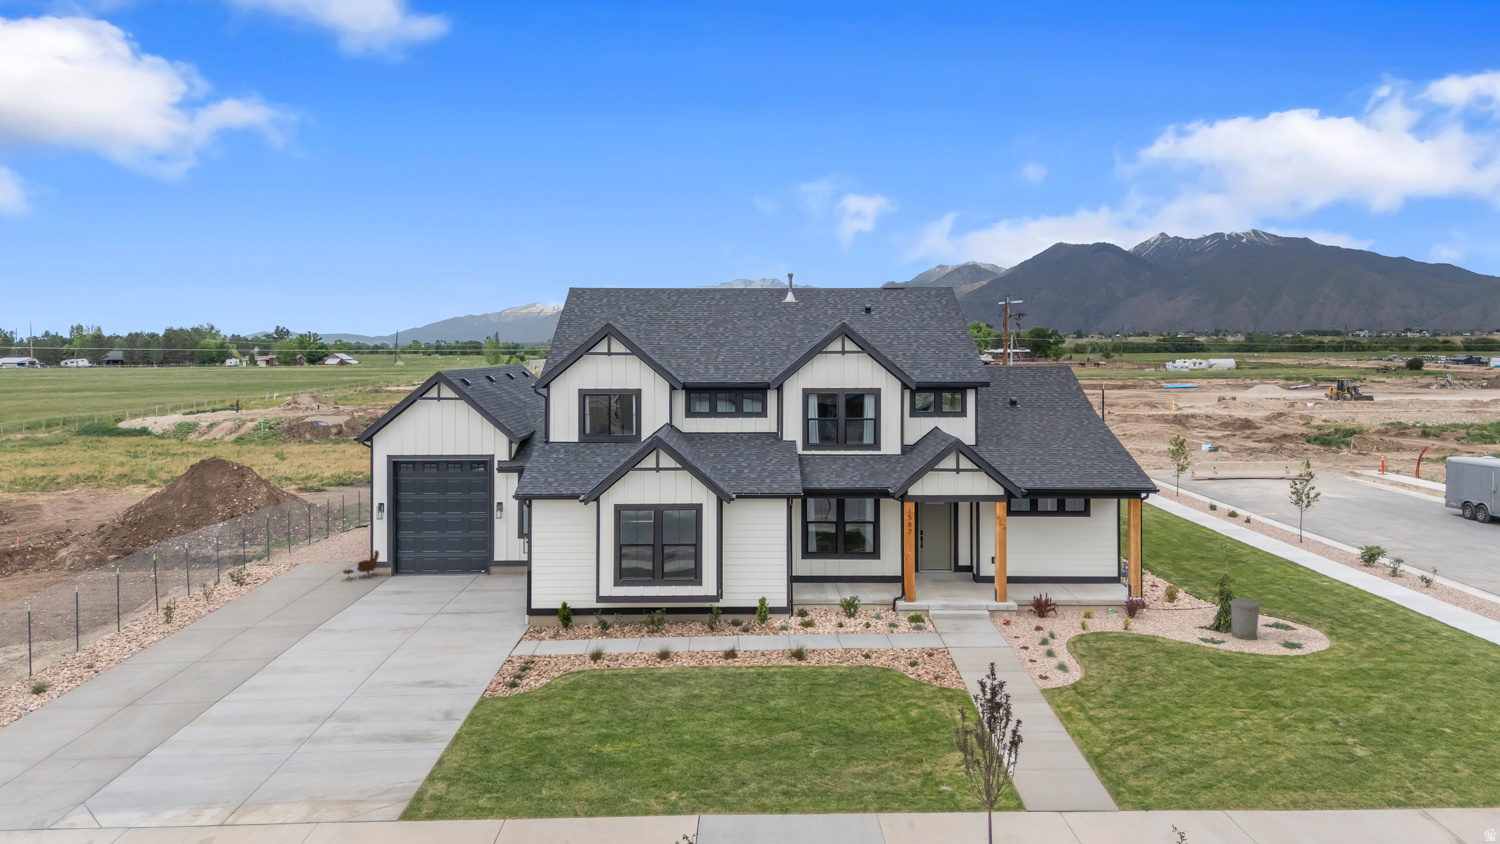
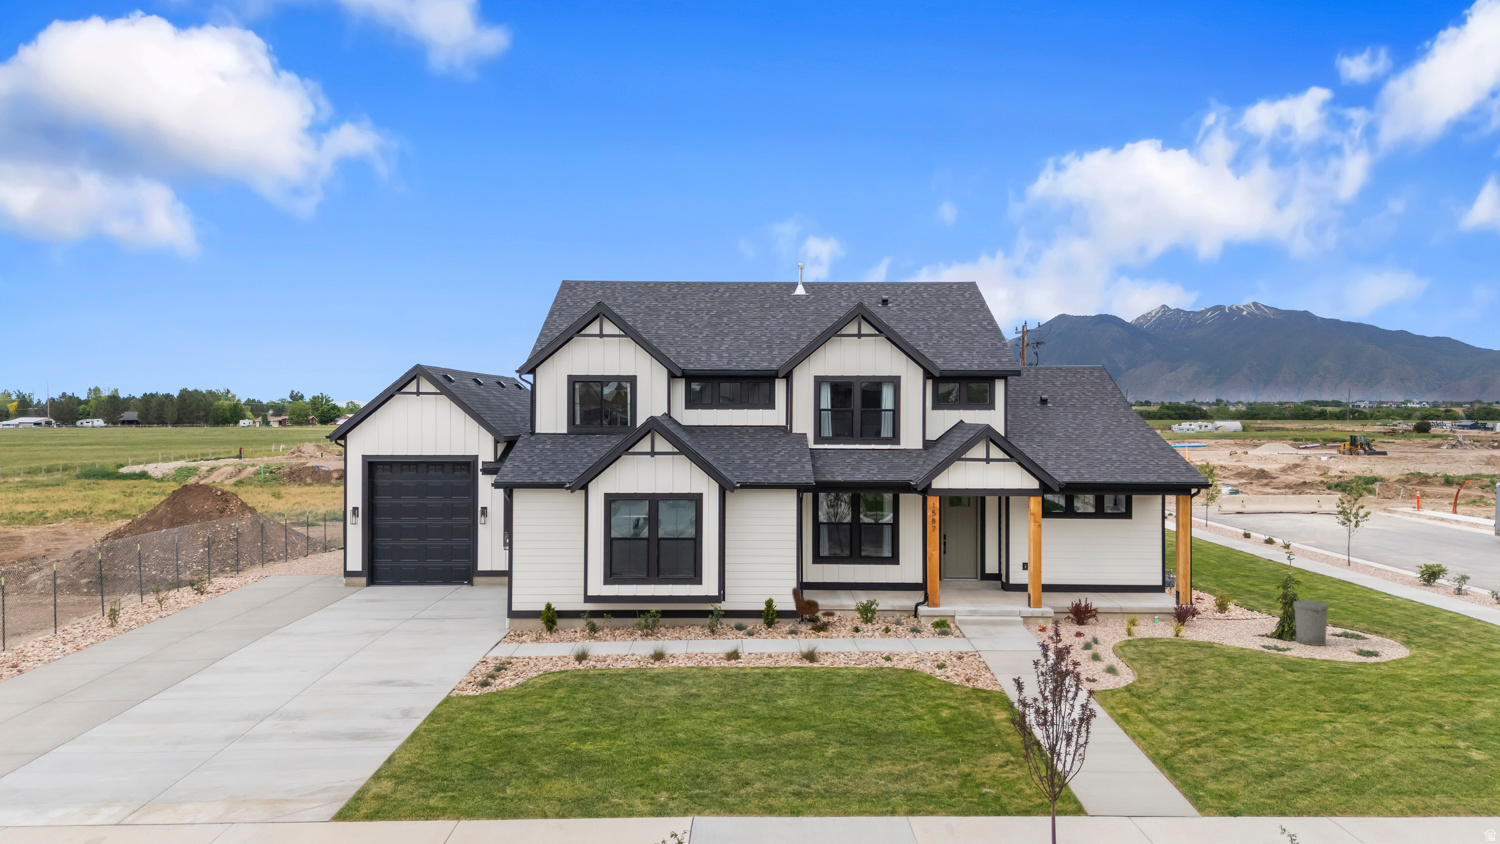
lounge chair: present [343,550,379,579] -> present [792,587,835,624]

